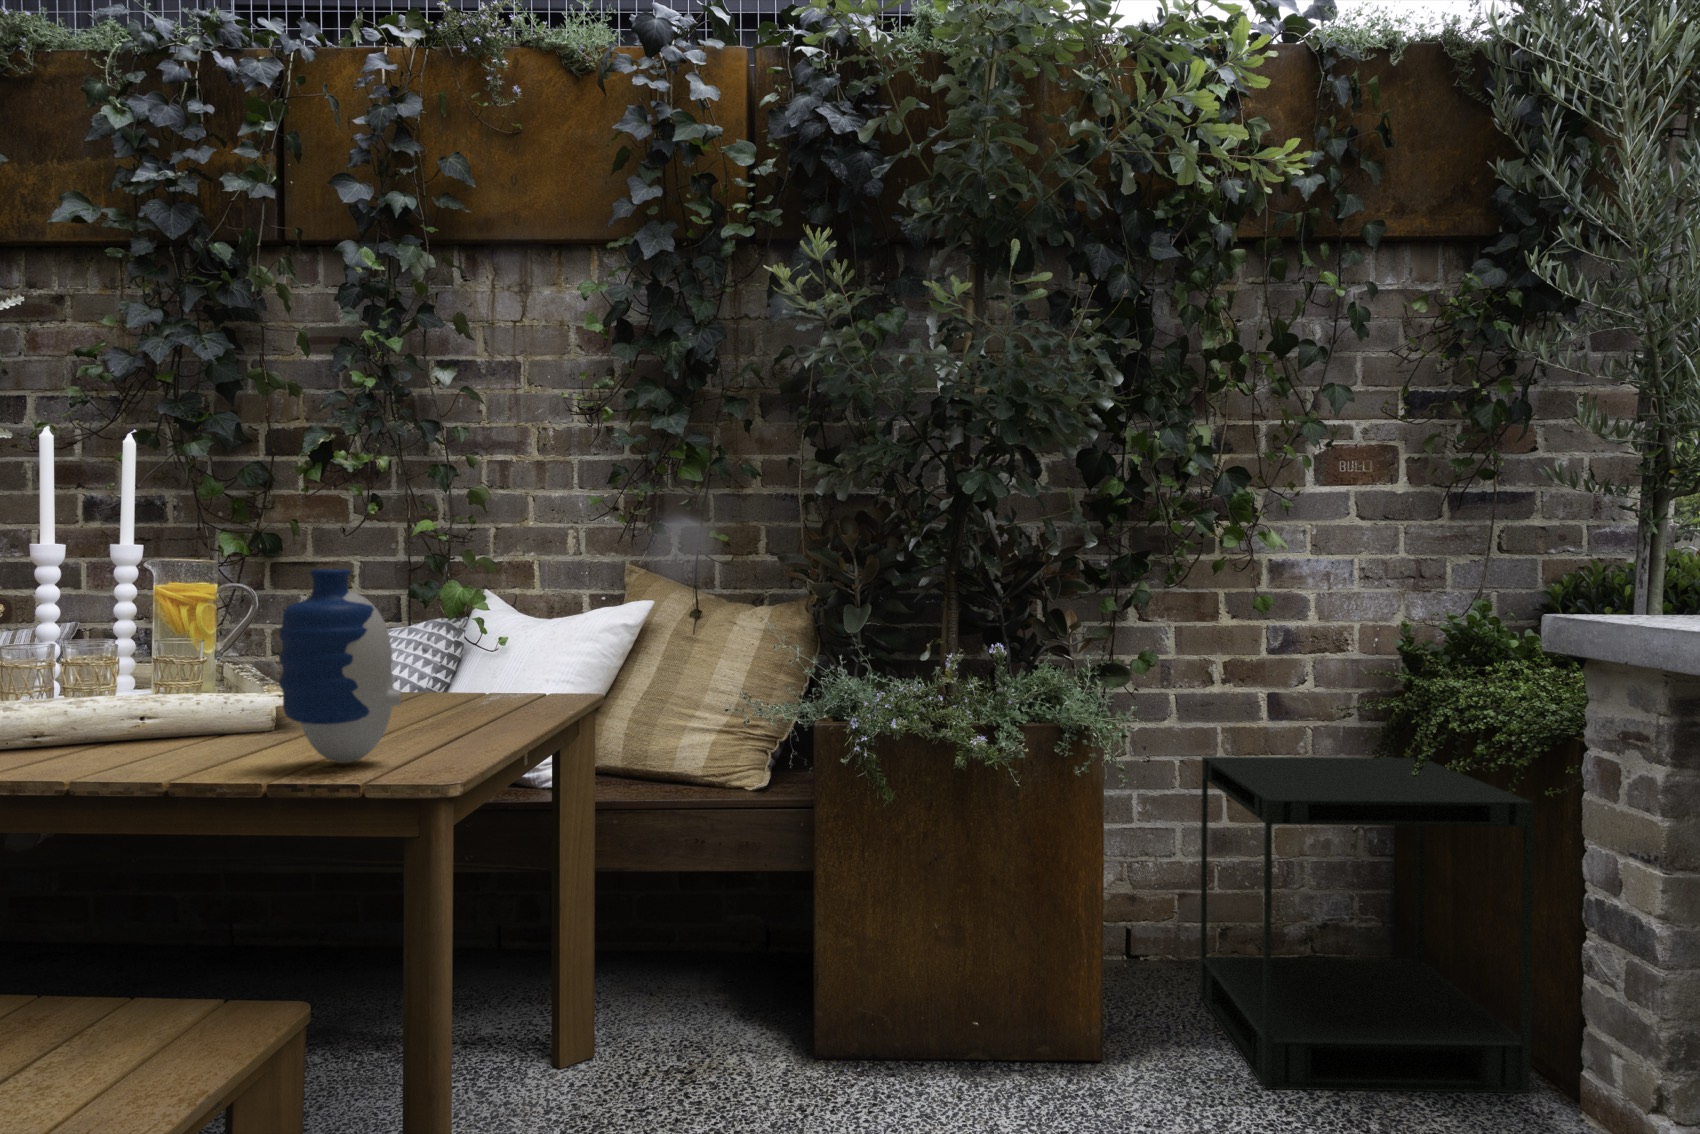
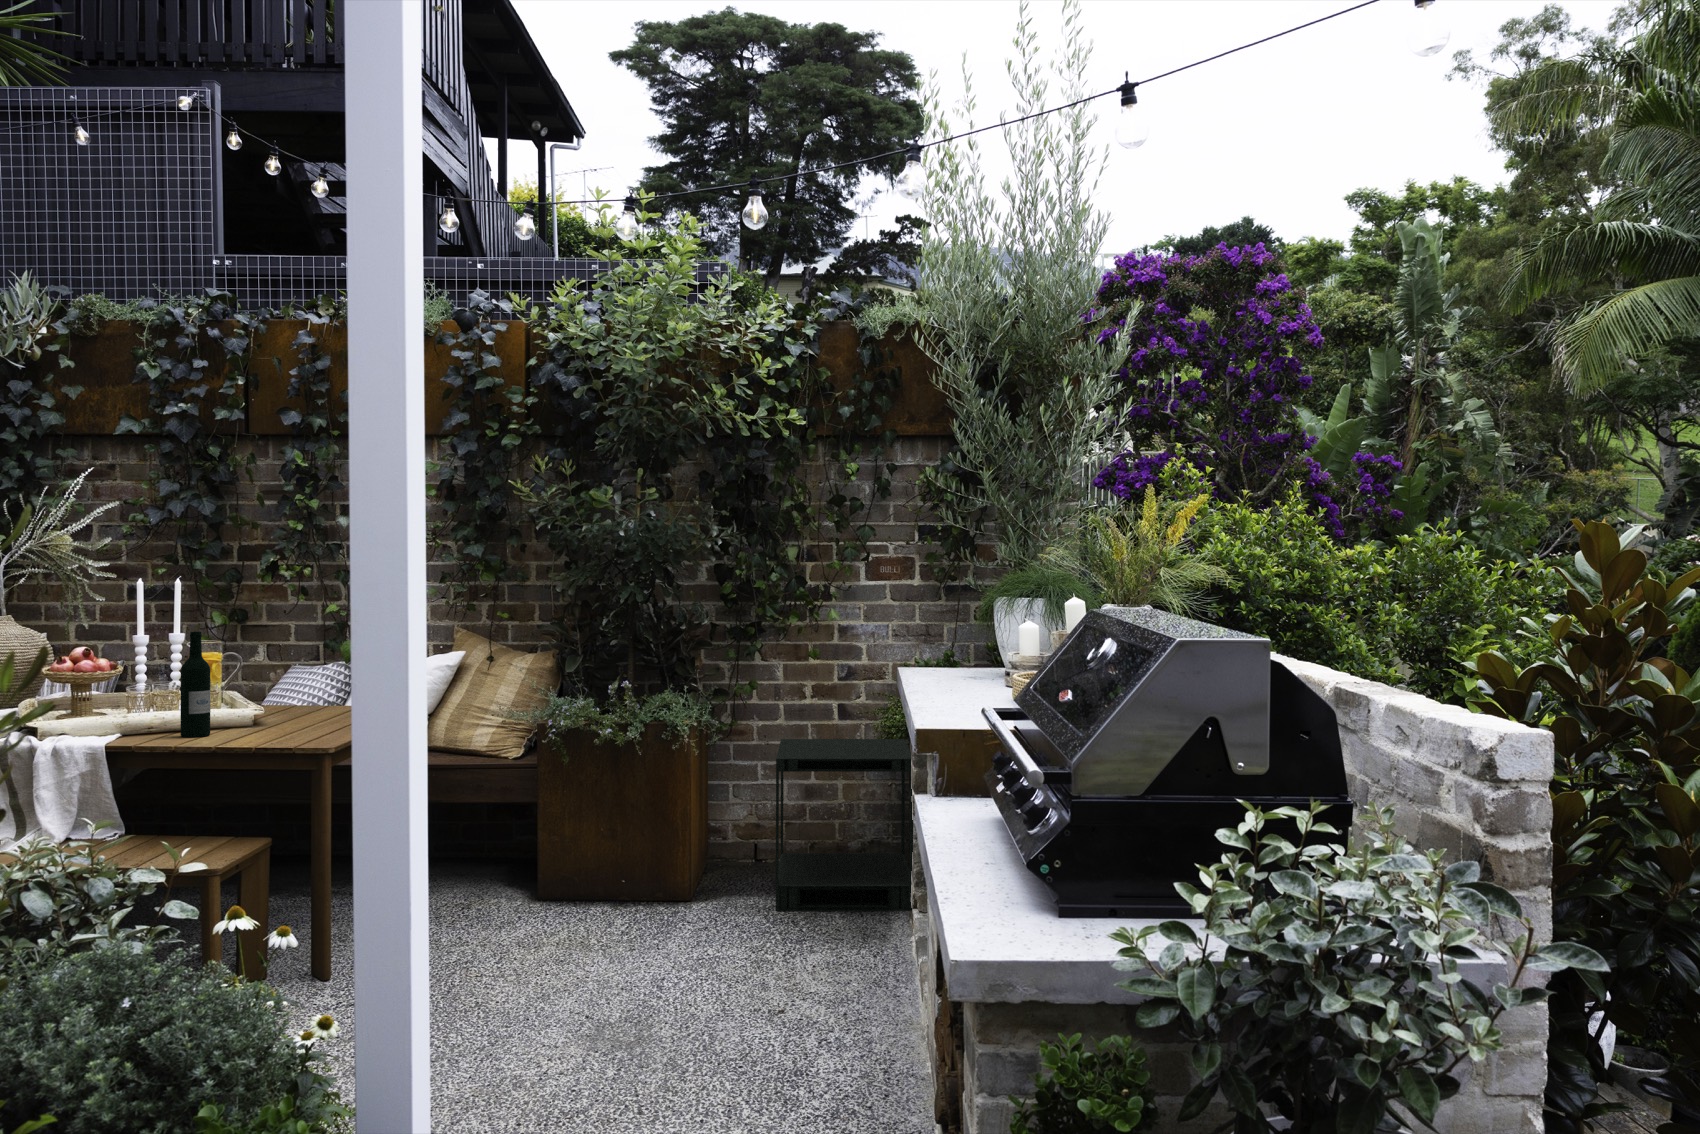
wine bottle: none [123,529,192,770] -> present [180,632,210,737]
vase: present [279,569,401,763] -> none [250,649,305,735]

